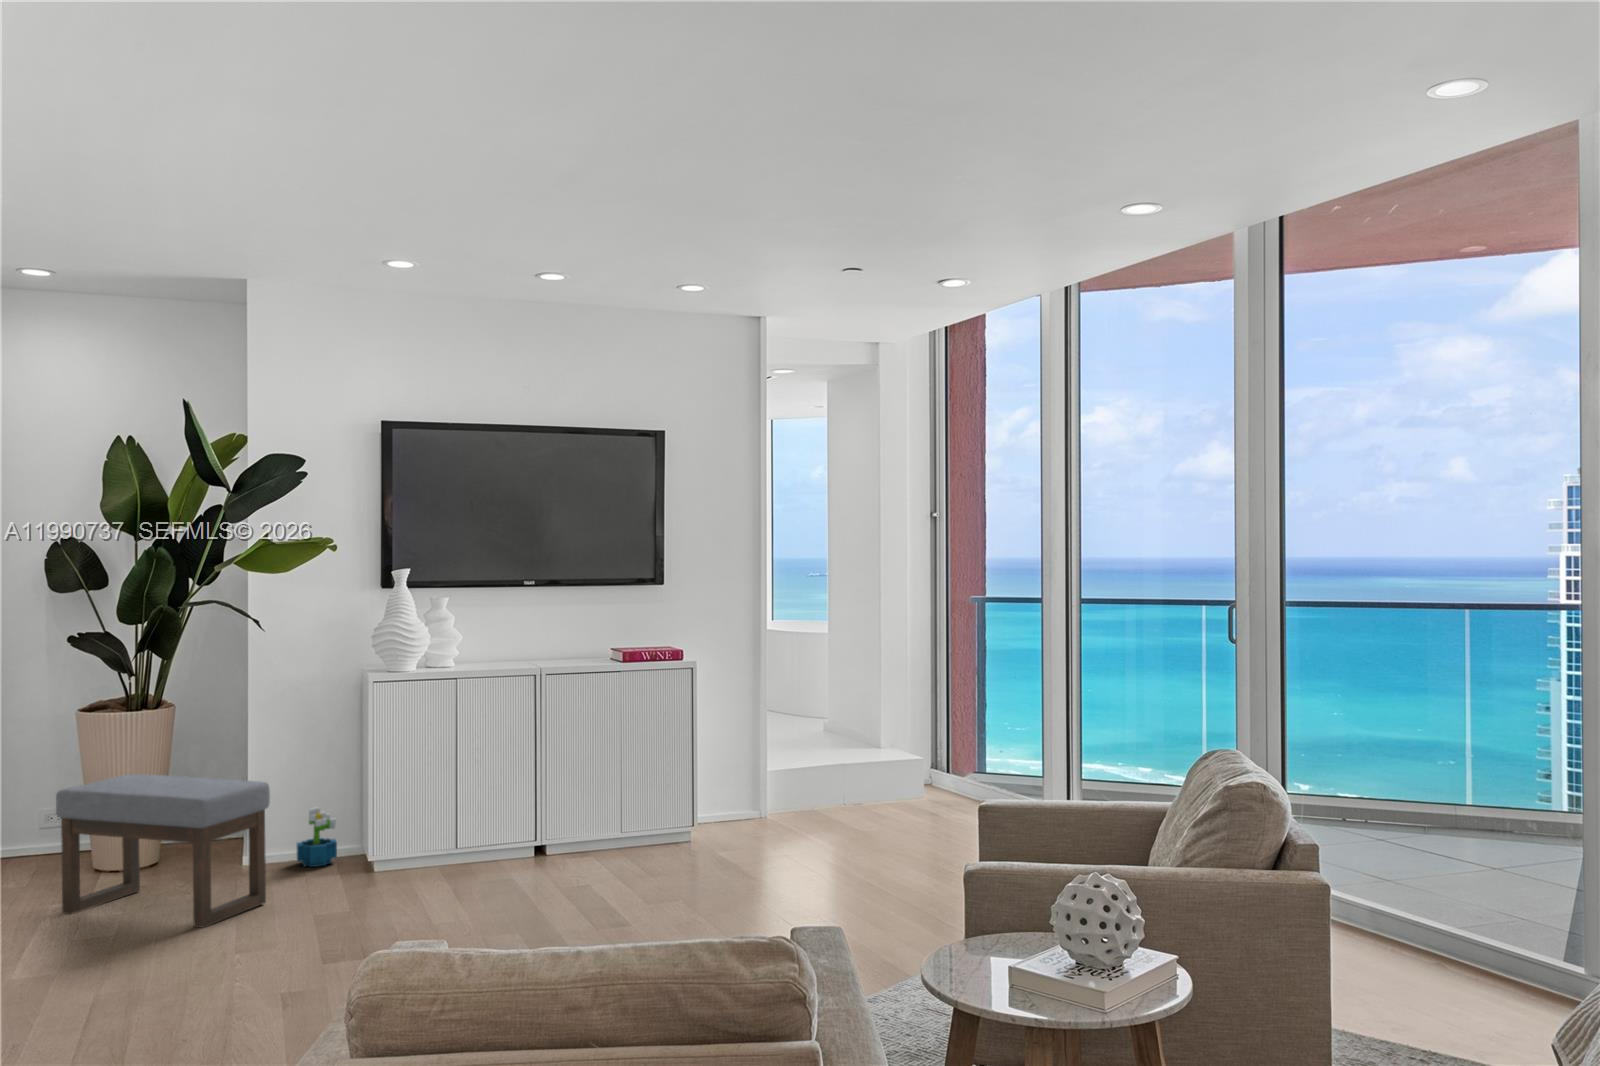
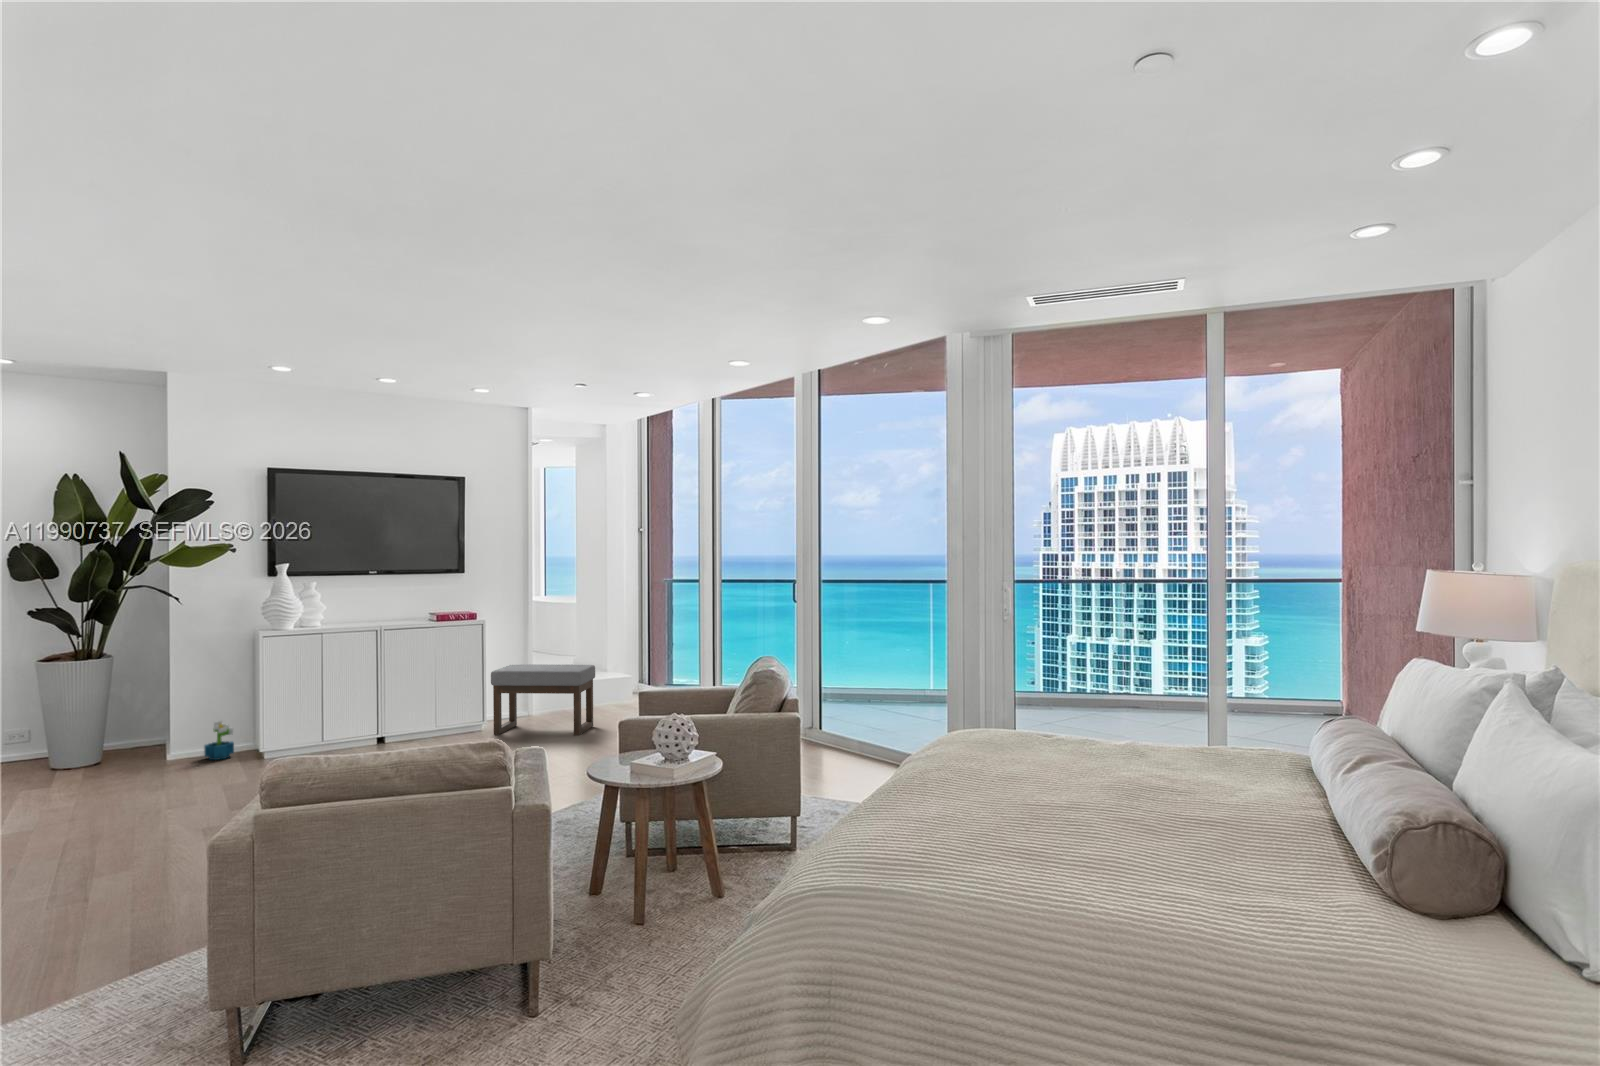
ottoman: present [56,774,270,928] -> present [491,664,595,735]

